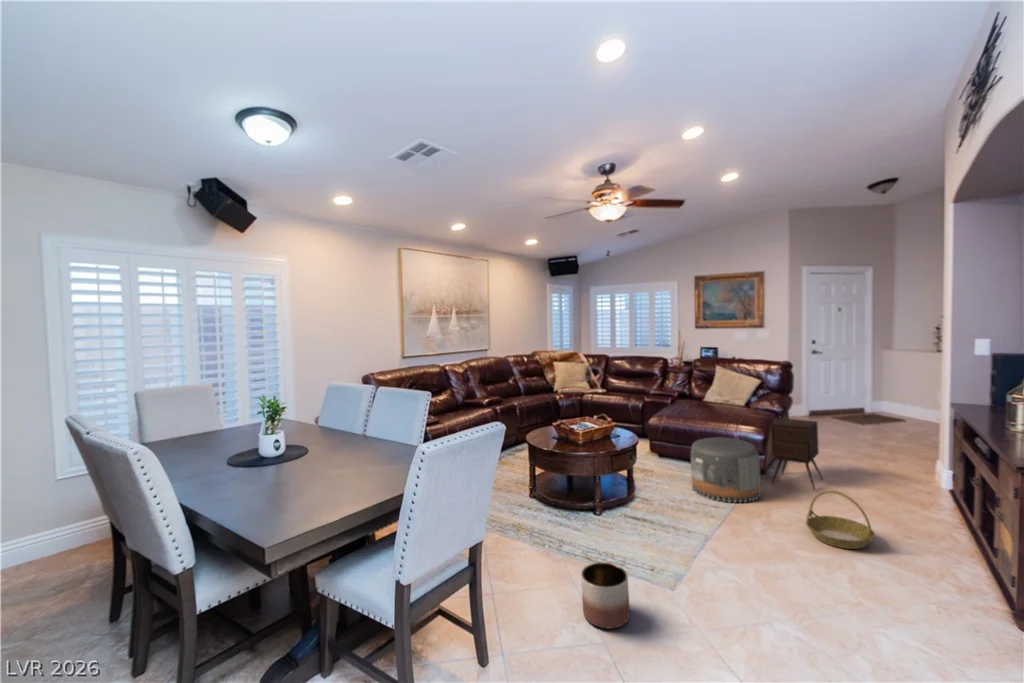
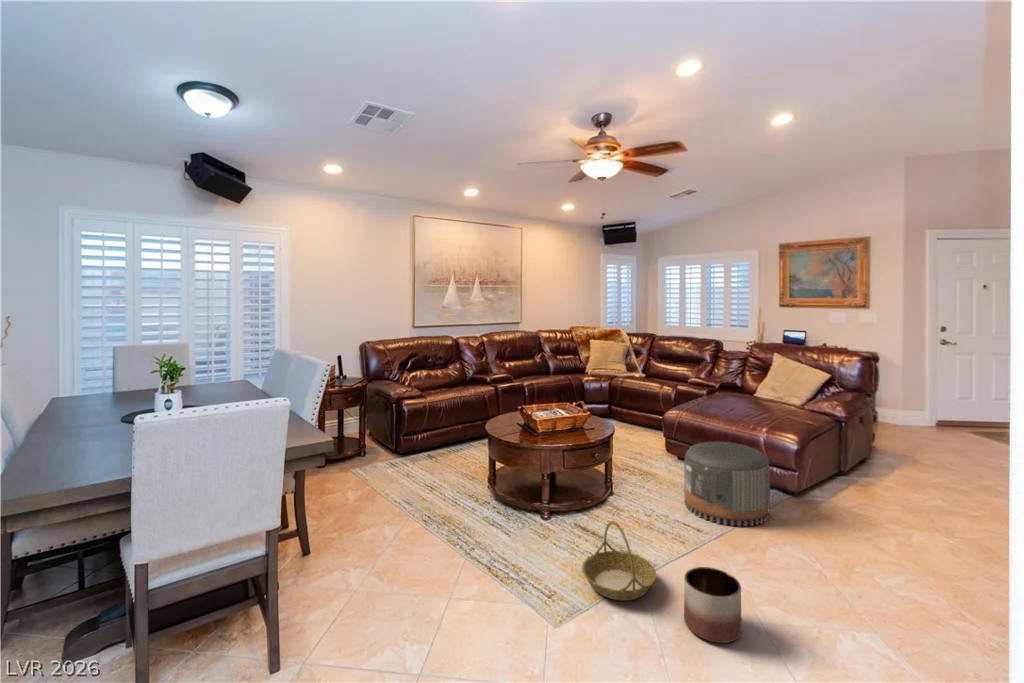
side table: present [771,418,823,490] -> none [797,426,874,524]
basket: present [806,490,875,549] -> present [582,521,656,600]
planter: present [581,563,630,628] -> present [684,567,742,643]

